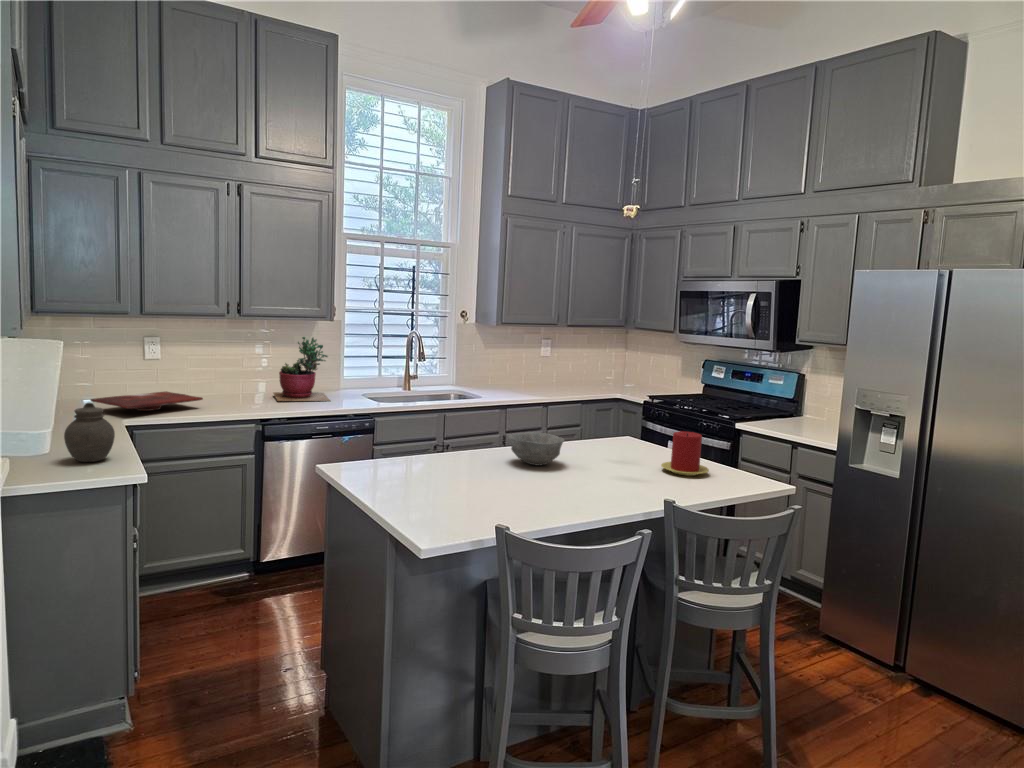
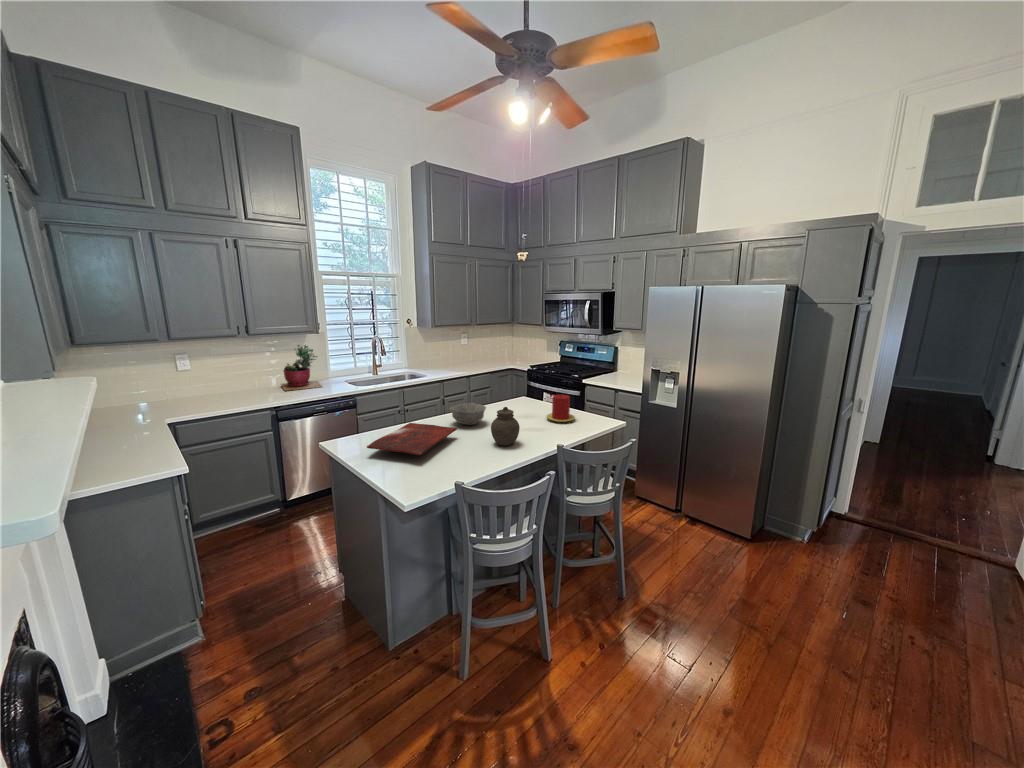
cutting board: present [91,391,203,411] -> present [367,423,457,455]
jar: present [64,403,115,462] -> present [491,407,520,446]

